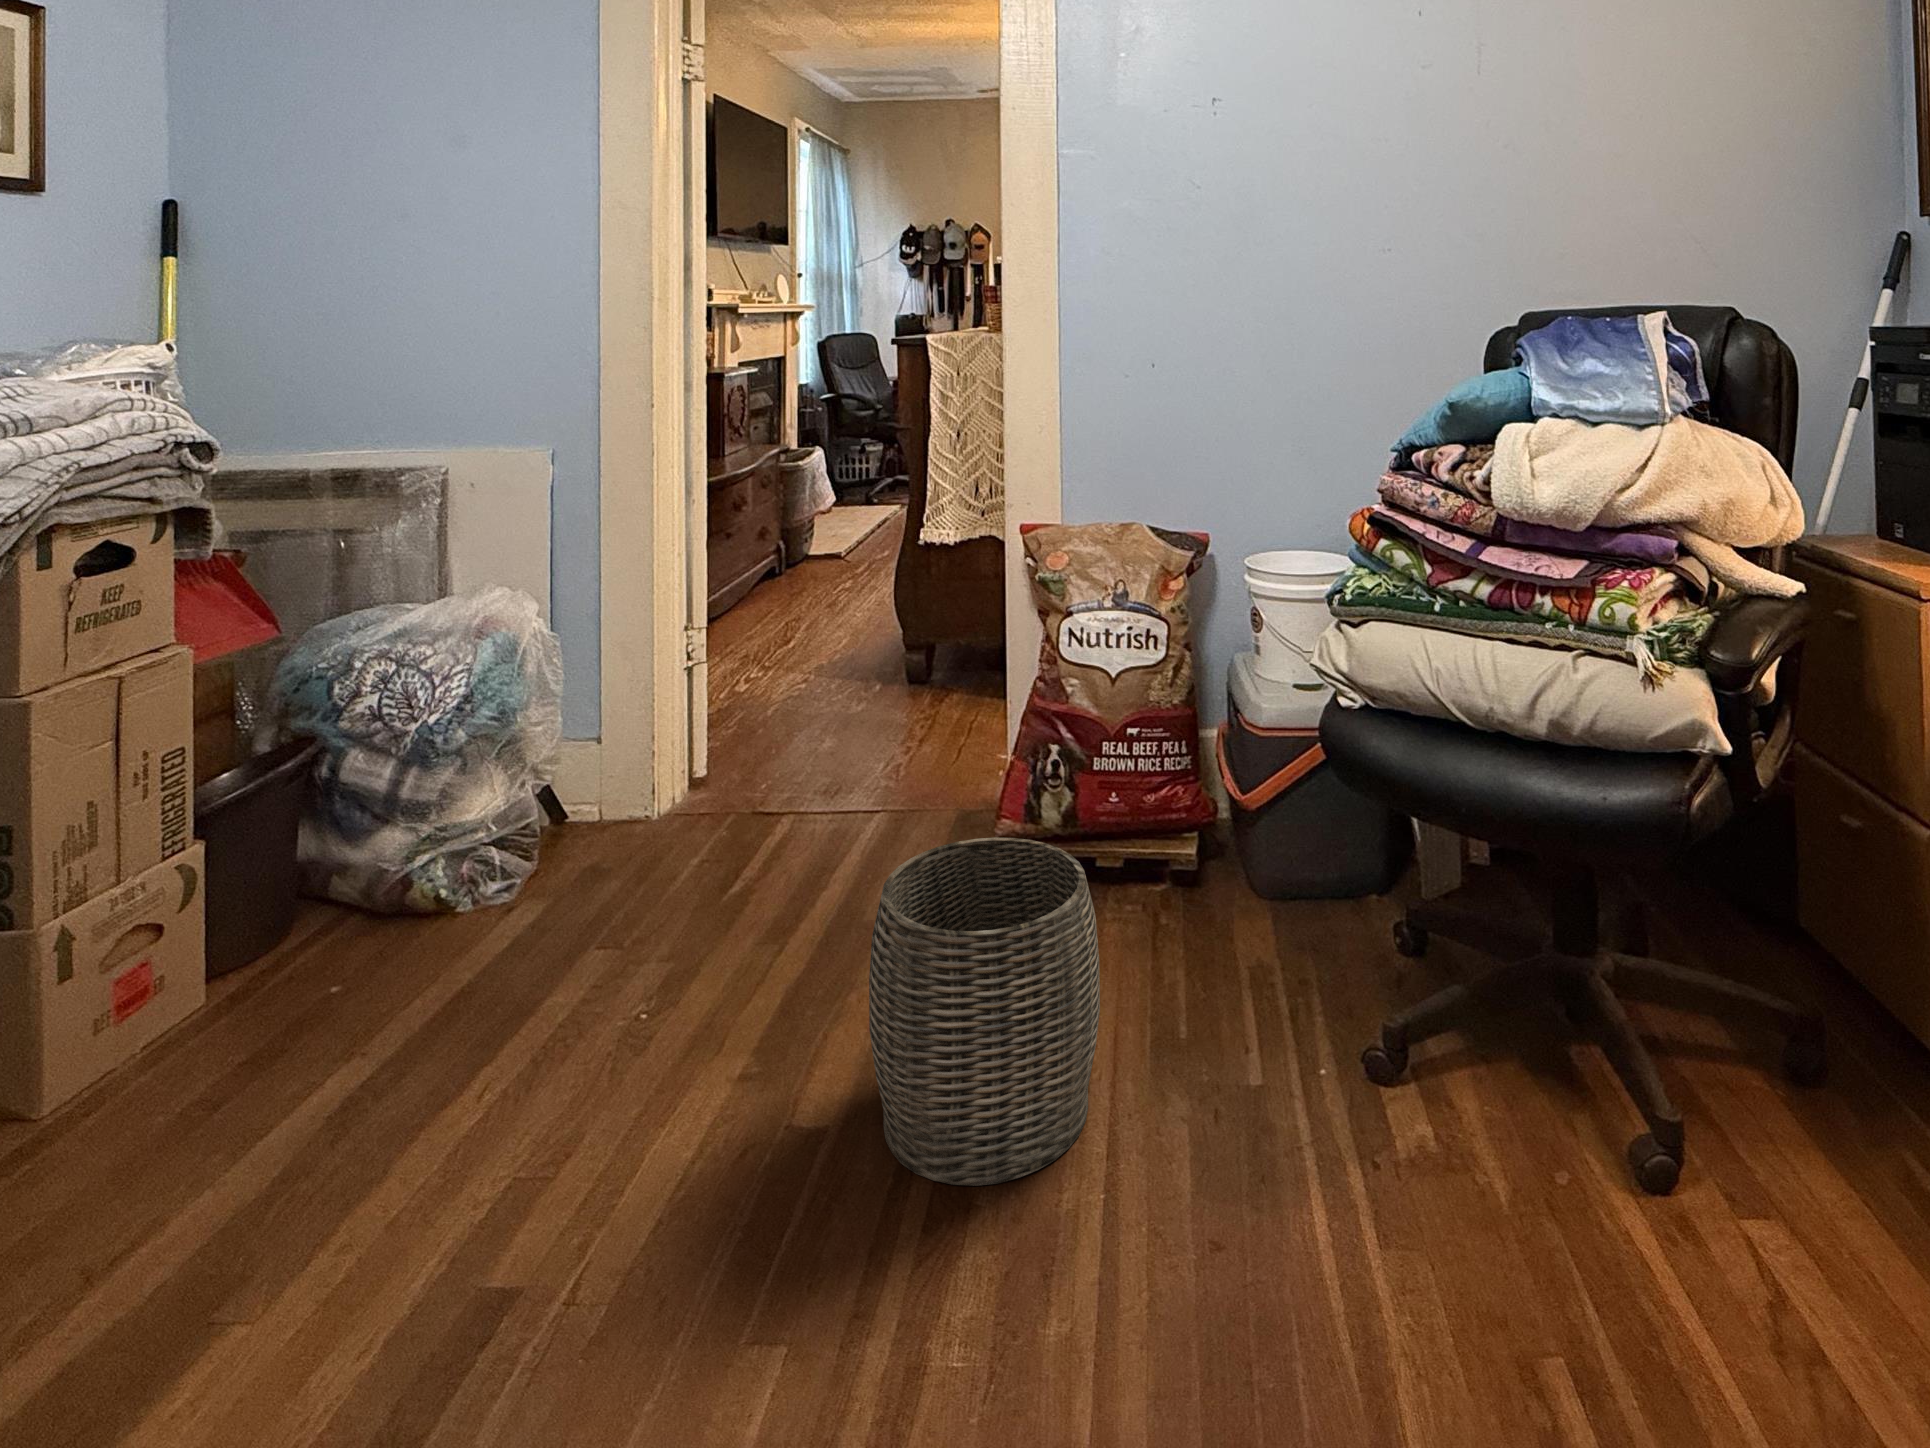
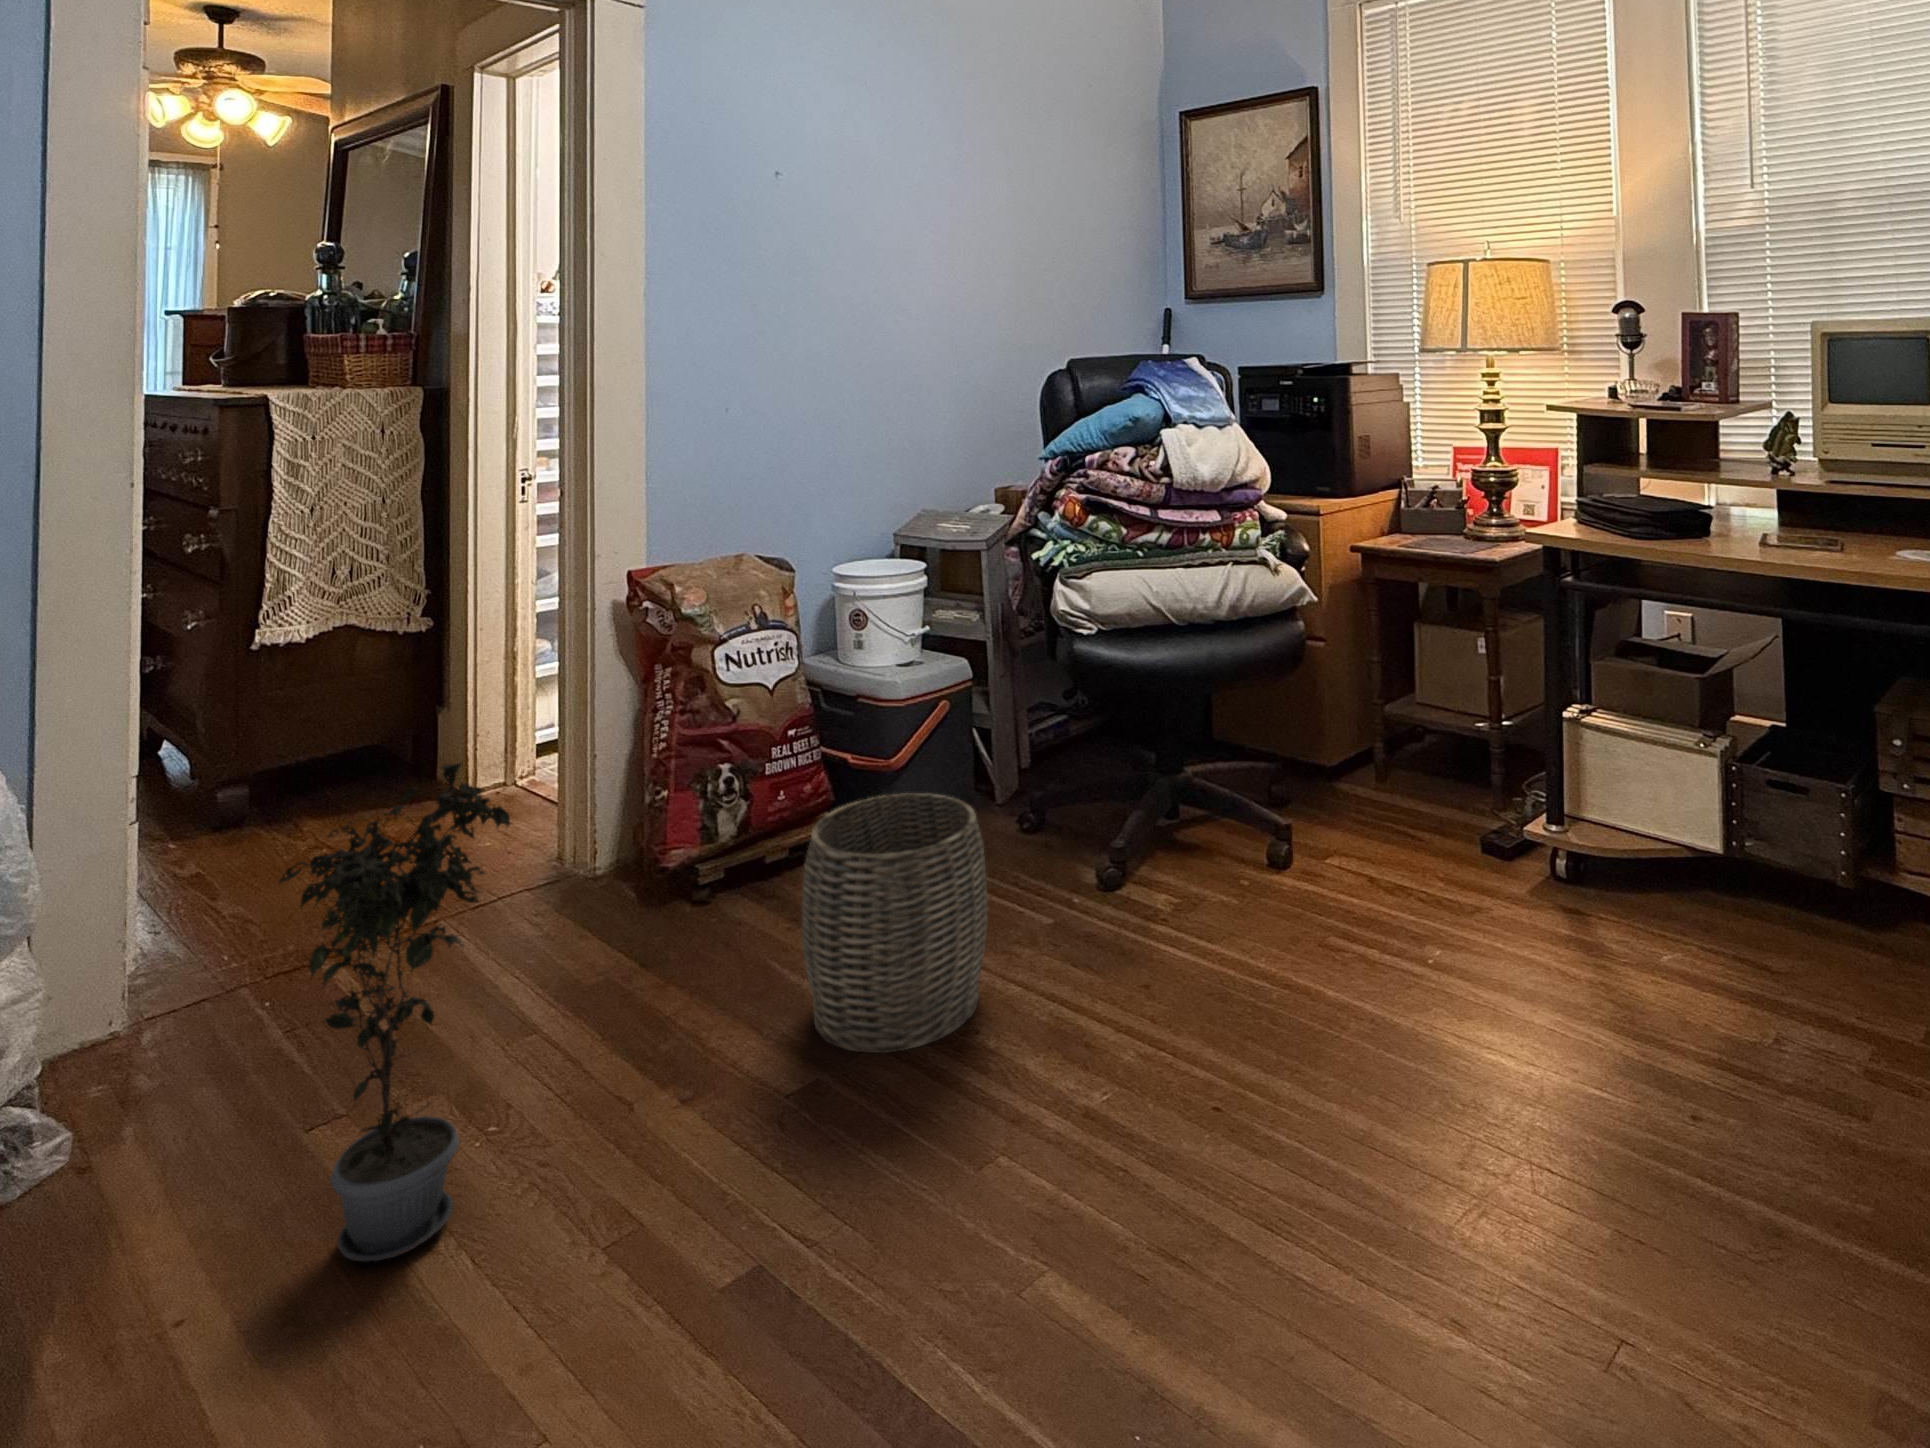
potted plant: none [292,674,604,1107] -> present [279,763,510,1262]

